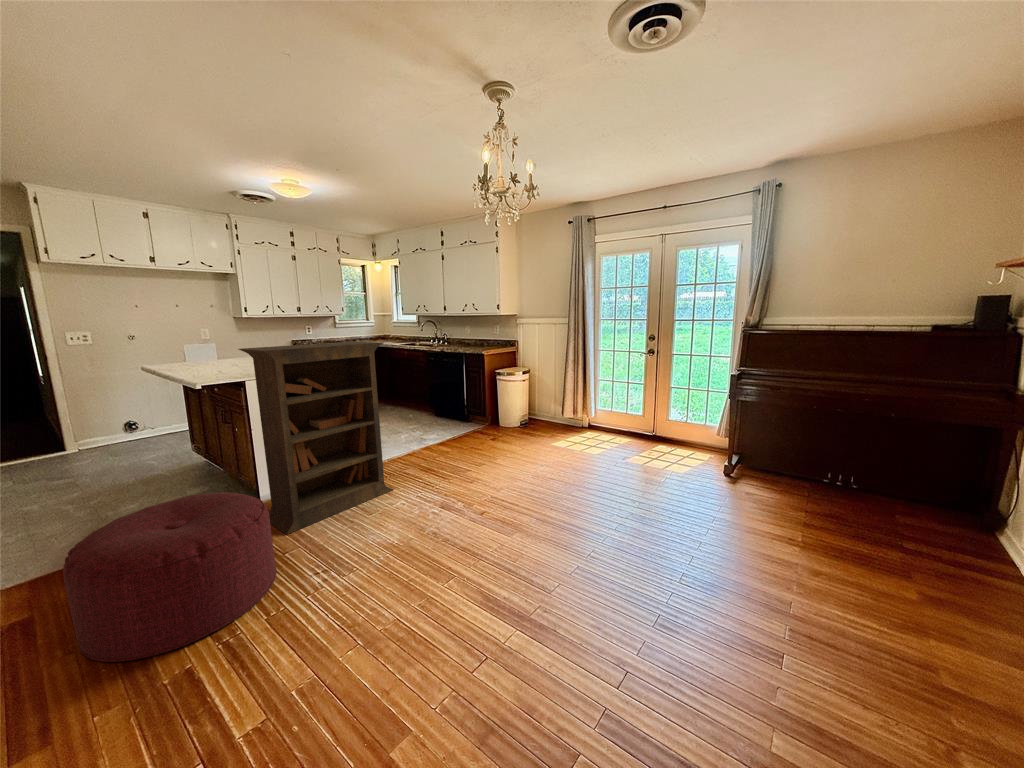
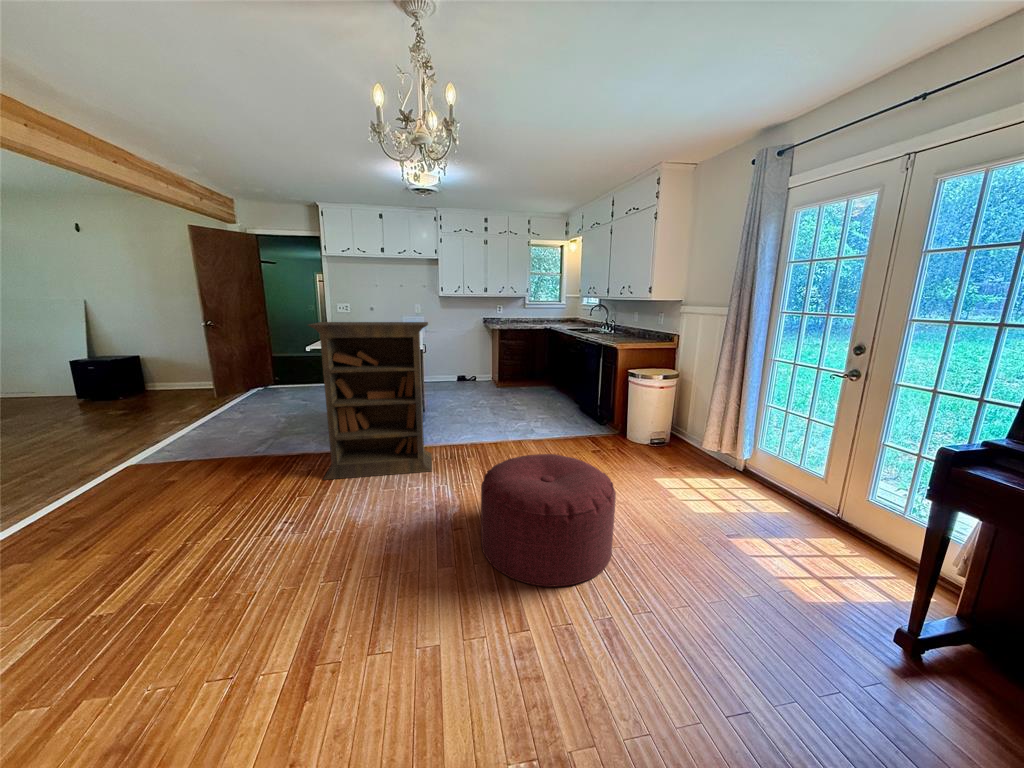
ottoman: present [63,492,277,662] -> present [481,454,616,587]

